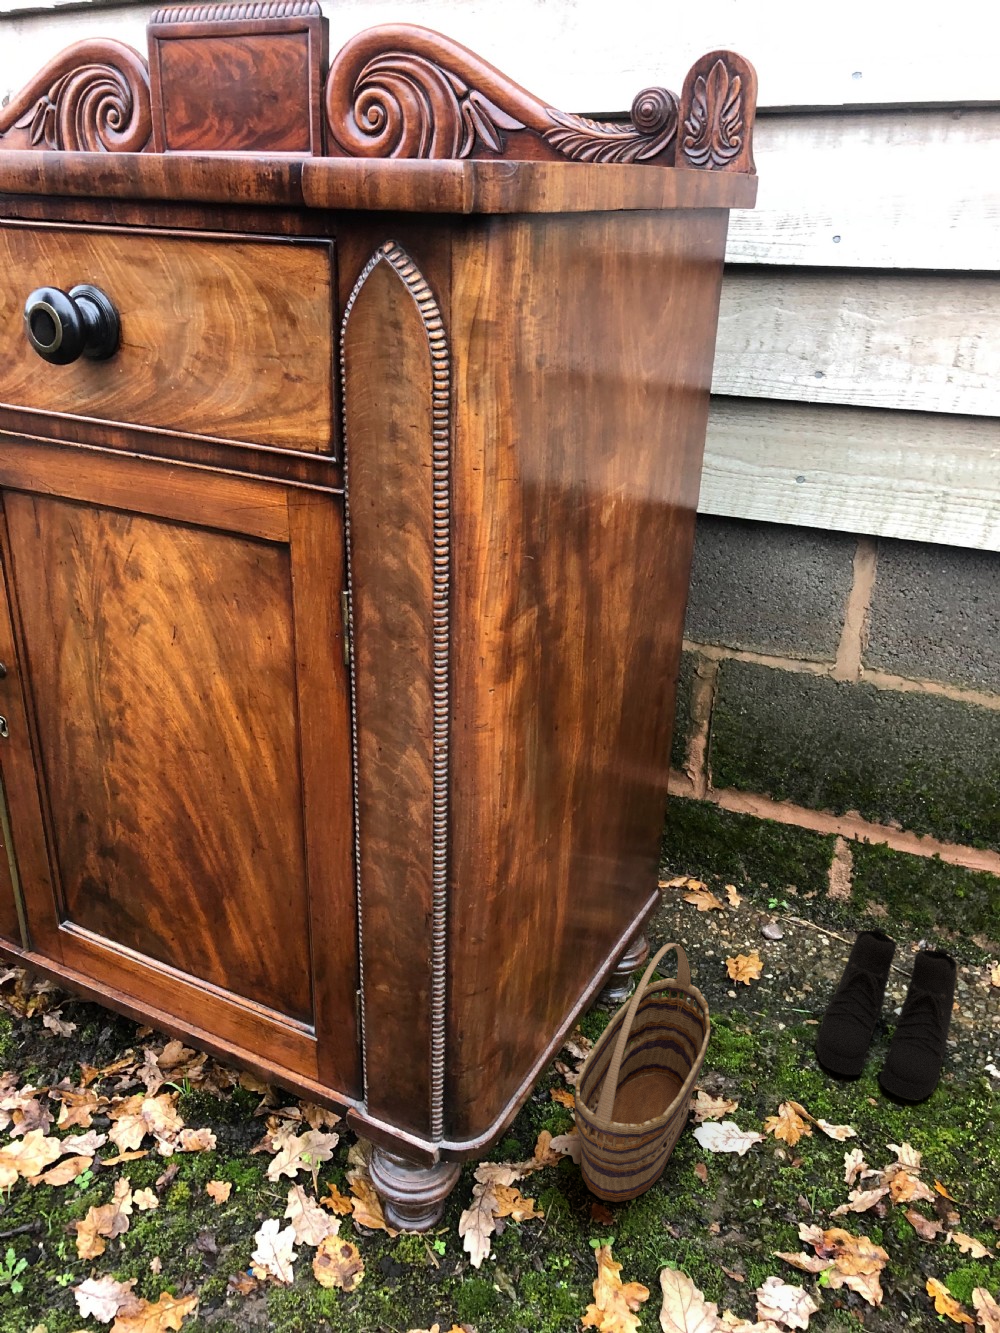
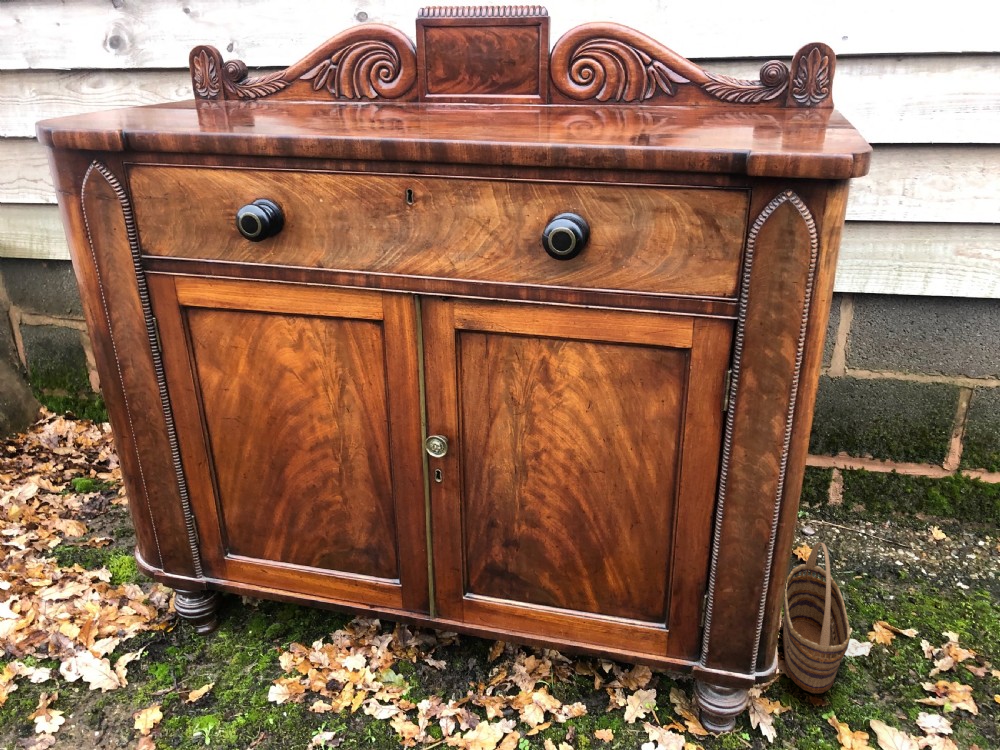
boots: present [816,927,957,1100] -> none [867,517,943,608]

